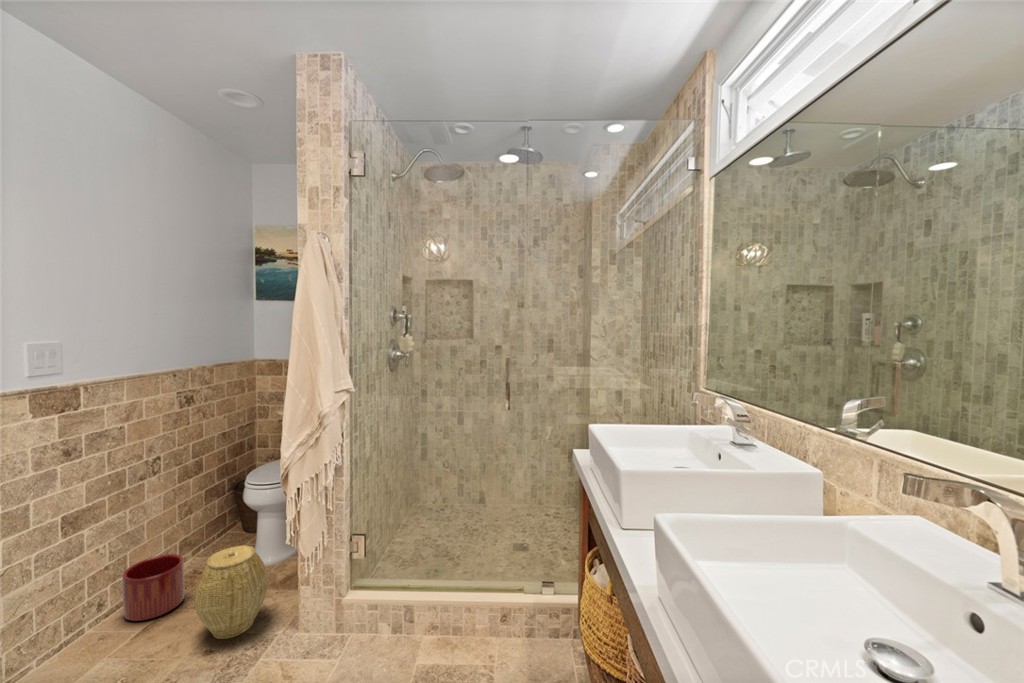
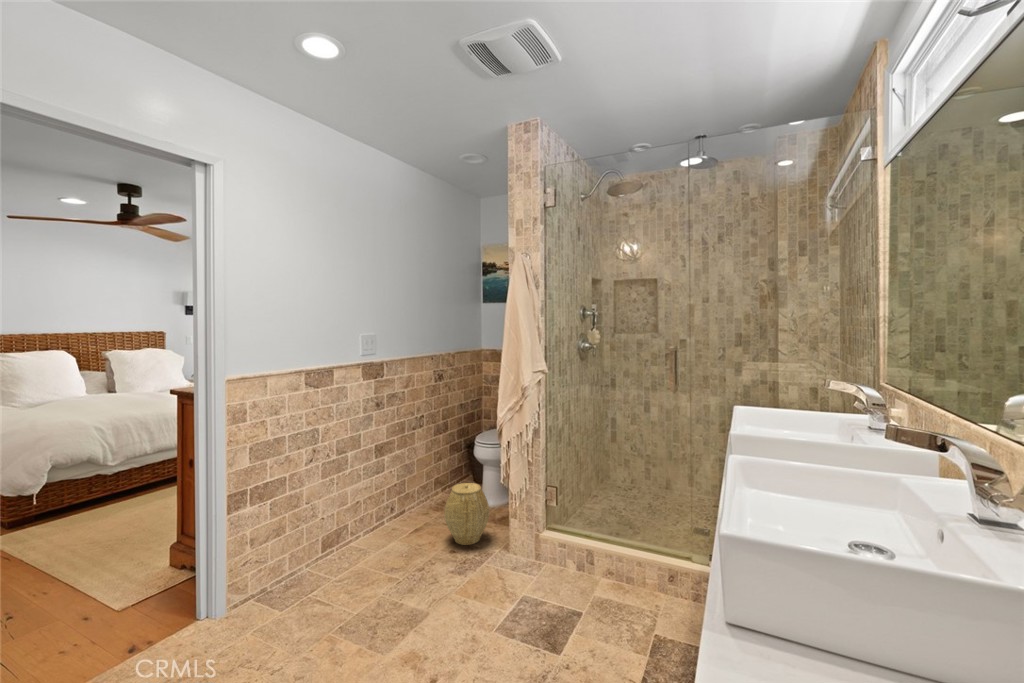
planter: present [122,554,185,621] -> none [404,484,438,524]

